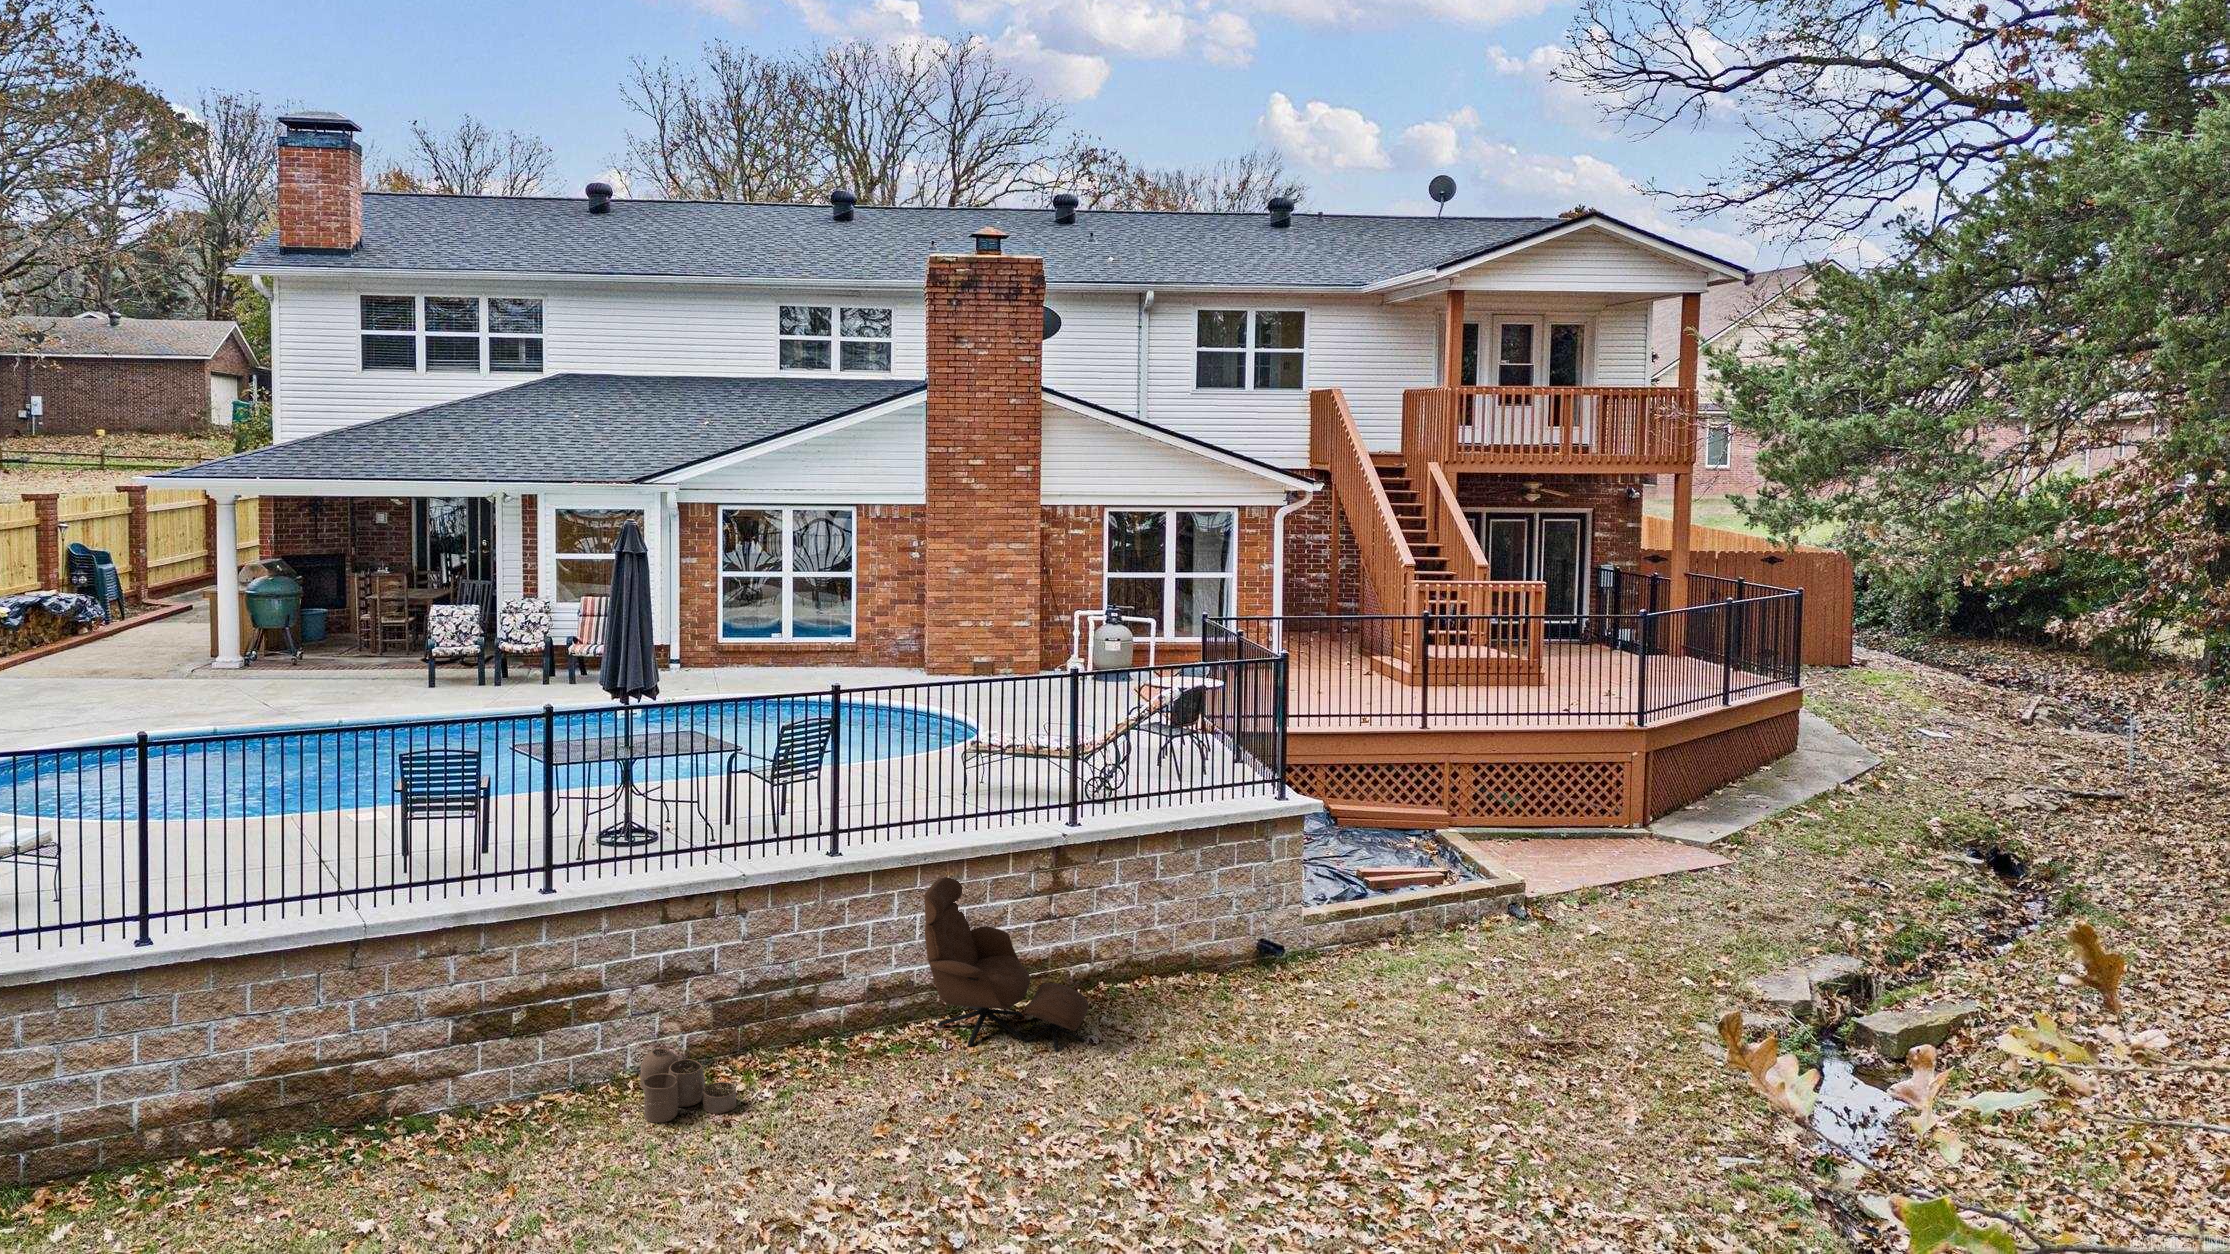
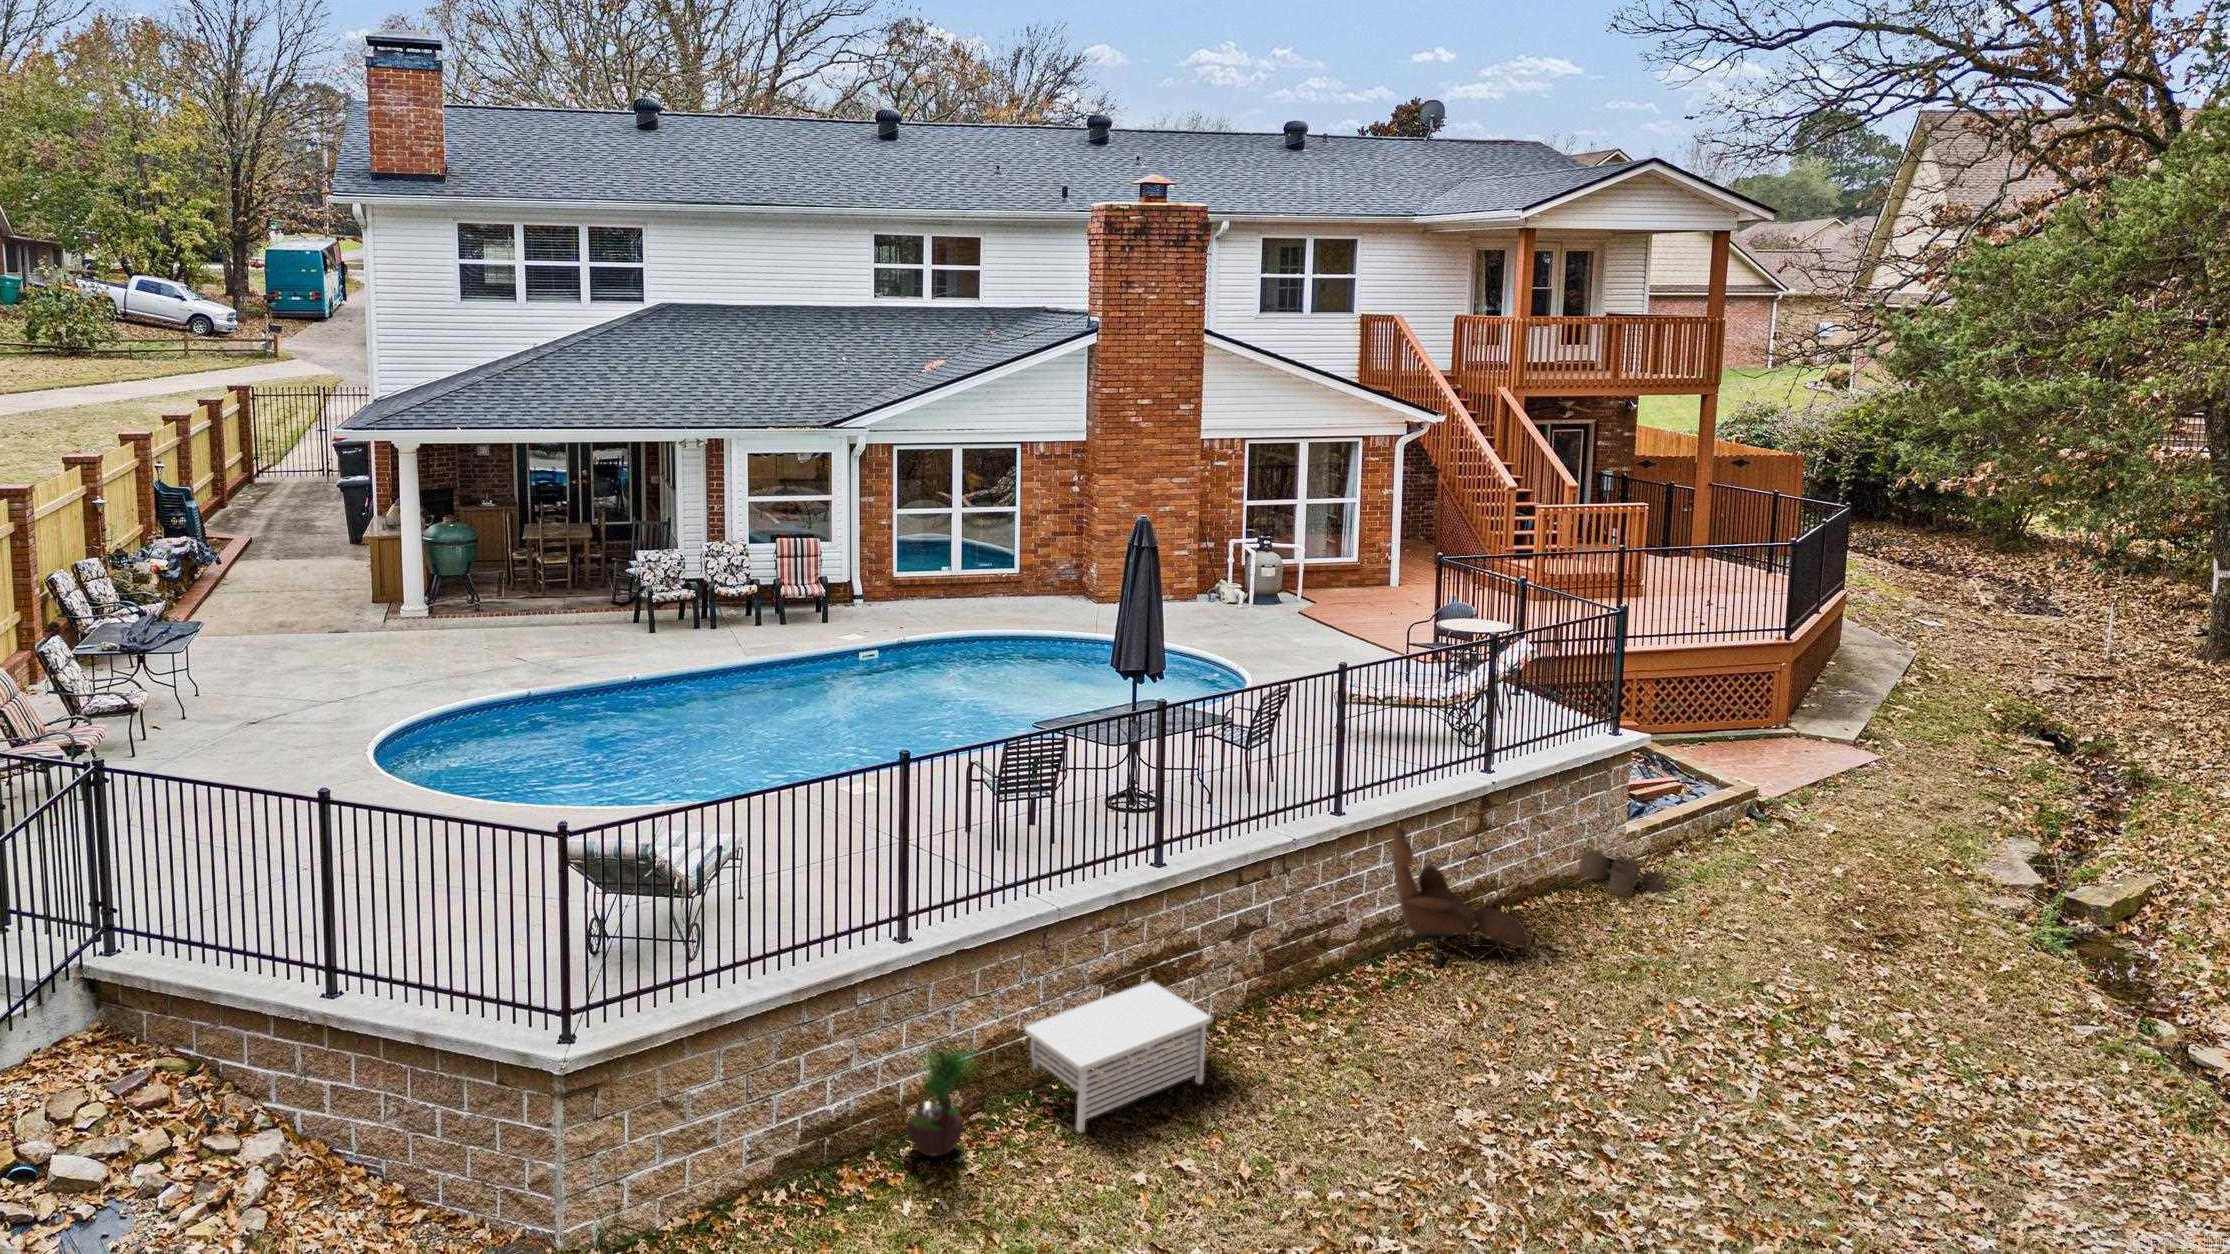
storage bench: none [352,1024,568,1183] -> present [1025,982,1211,1133]
woven basket: present [640,1048,737,1122] -> present [1578,849,1666,897]
potted tree: none [131,1054,232,1191] -> present [907,1046,975,1156]

